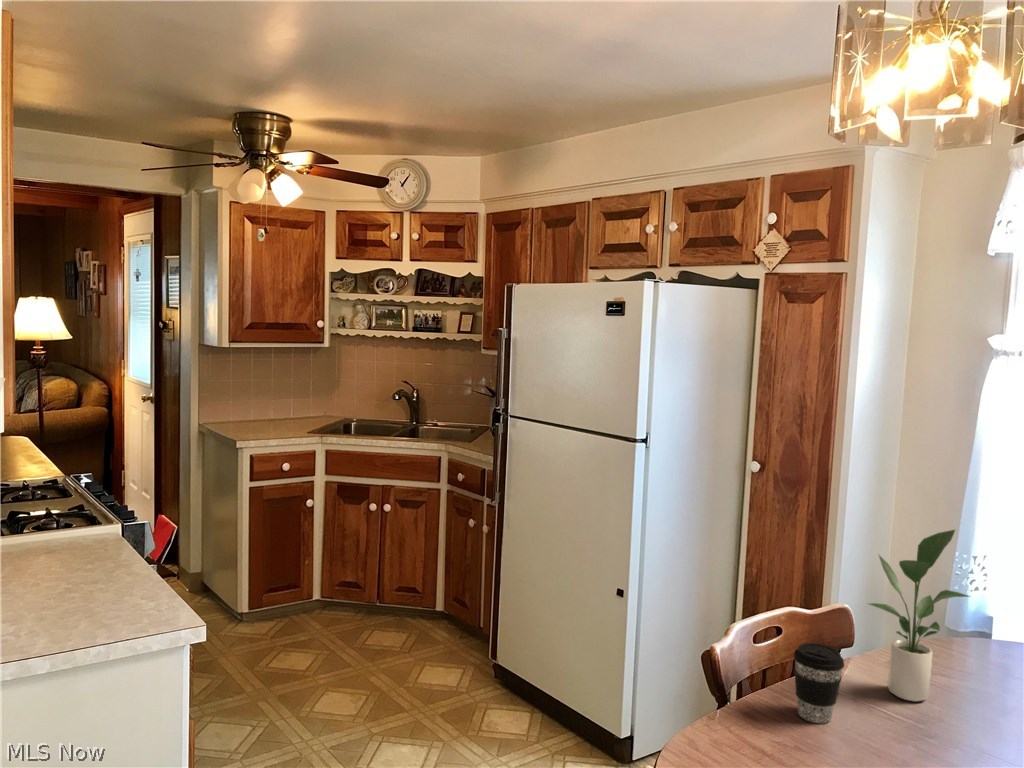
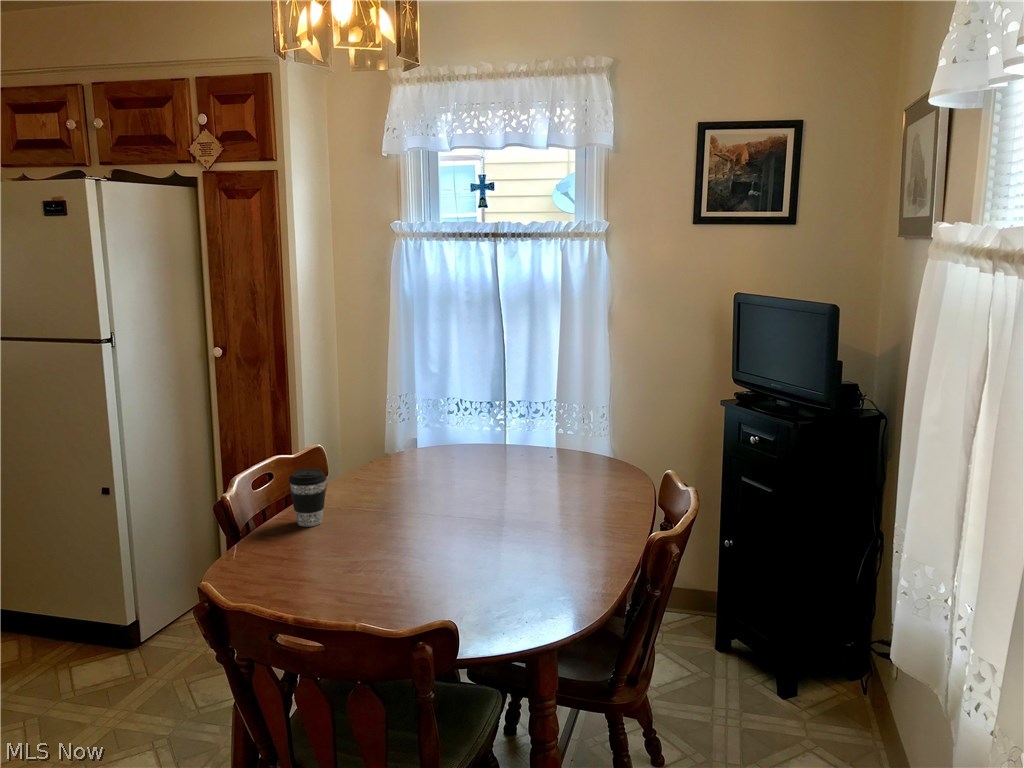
potted plant: present [870,530,969,702] -> none [335,366,403,496]

